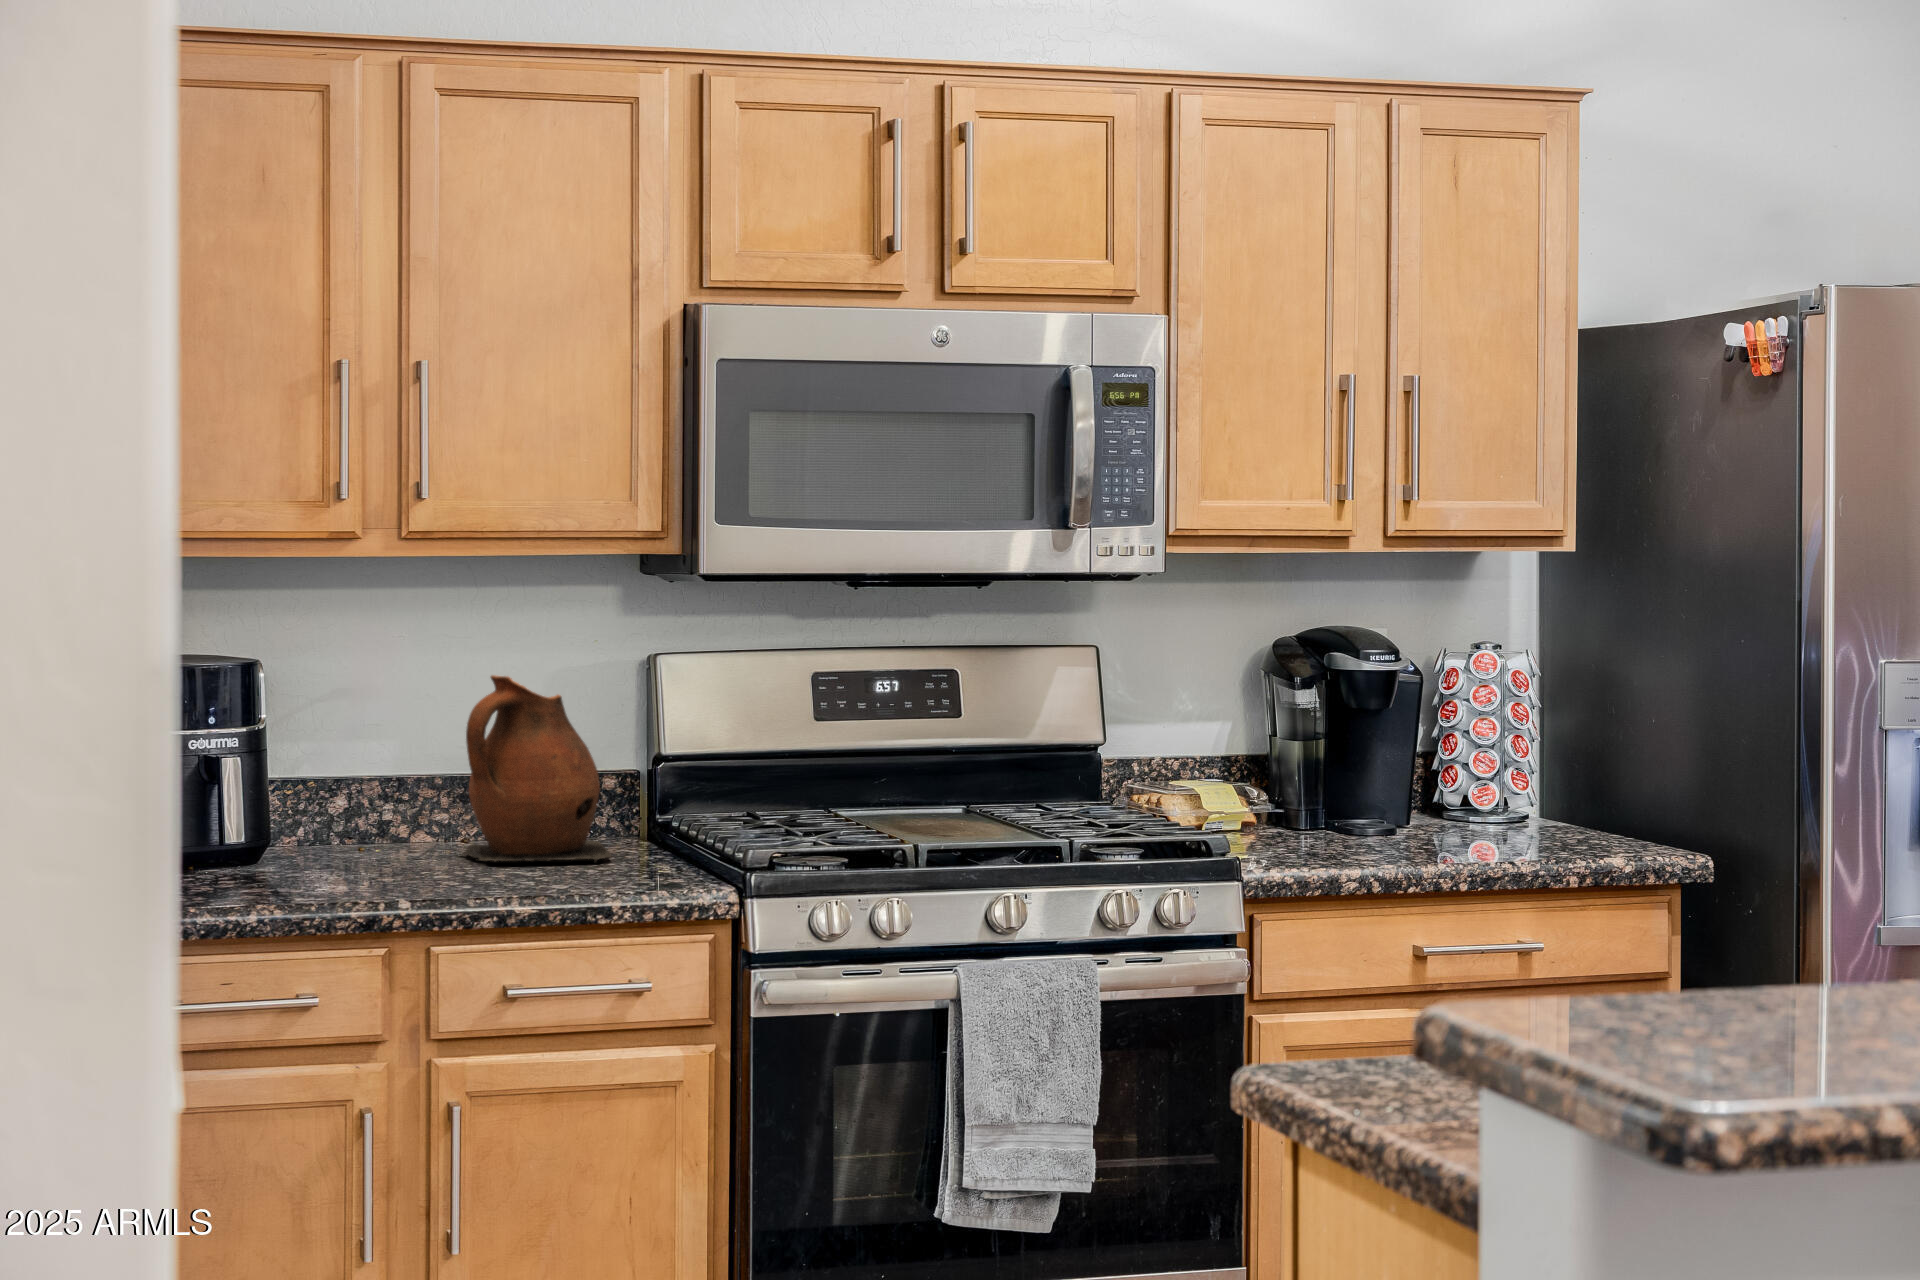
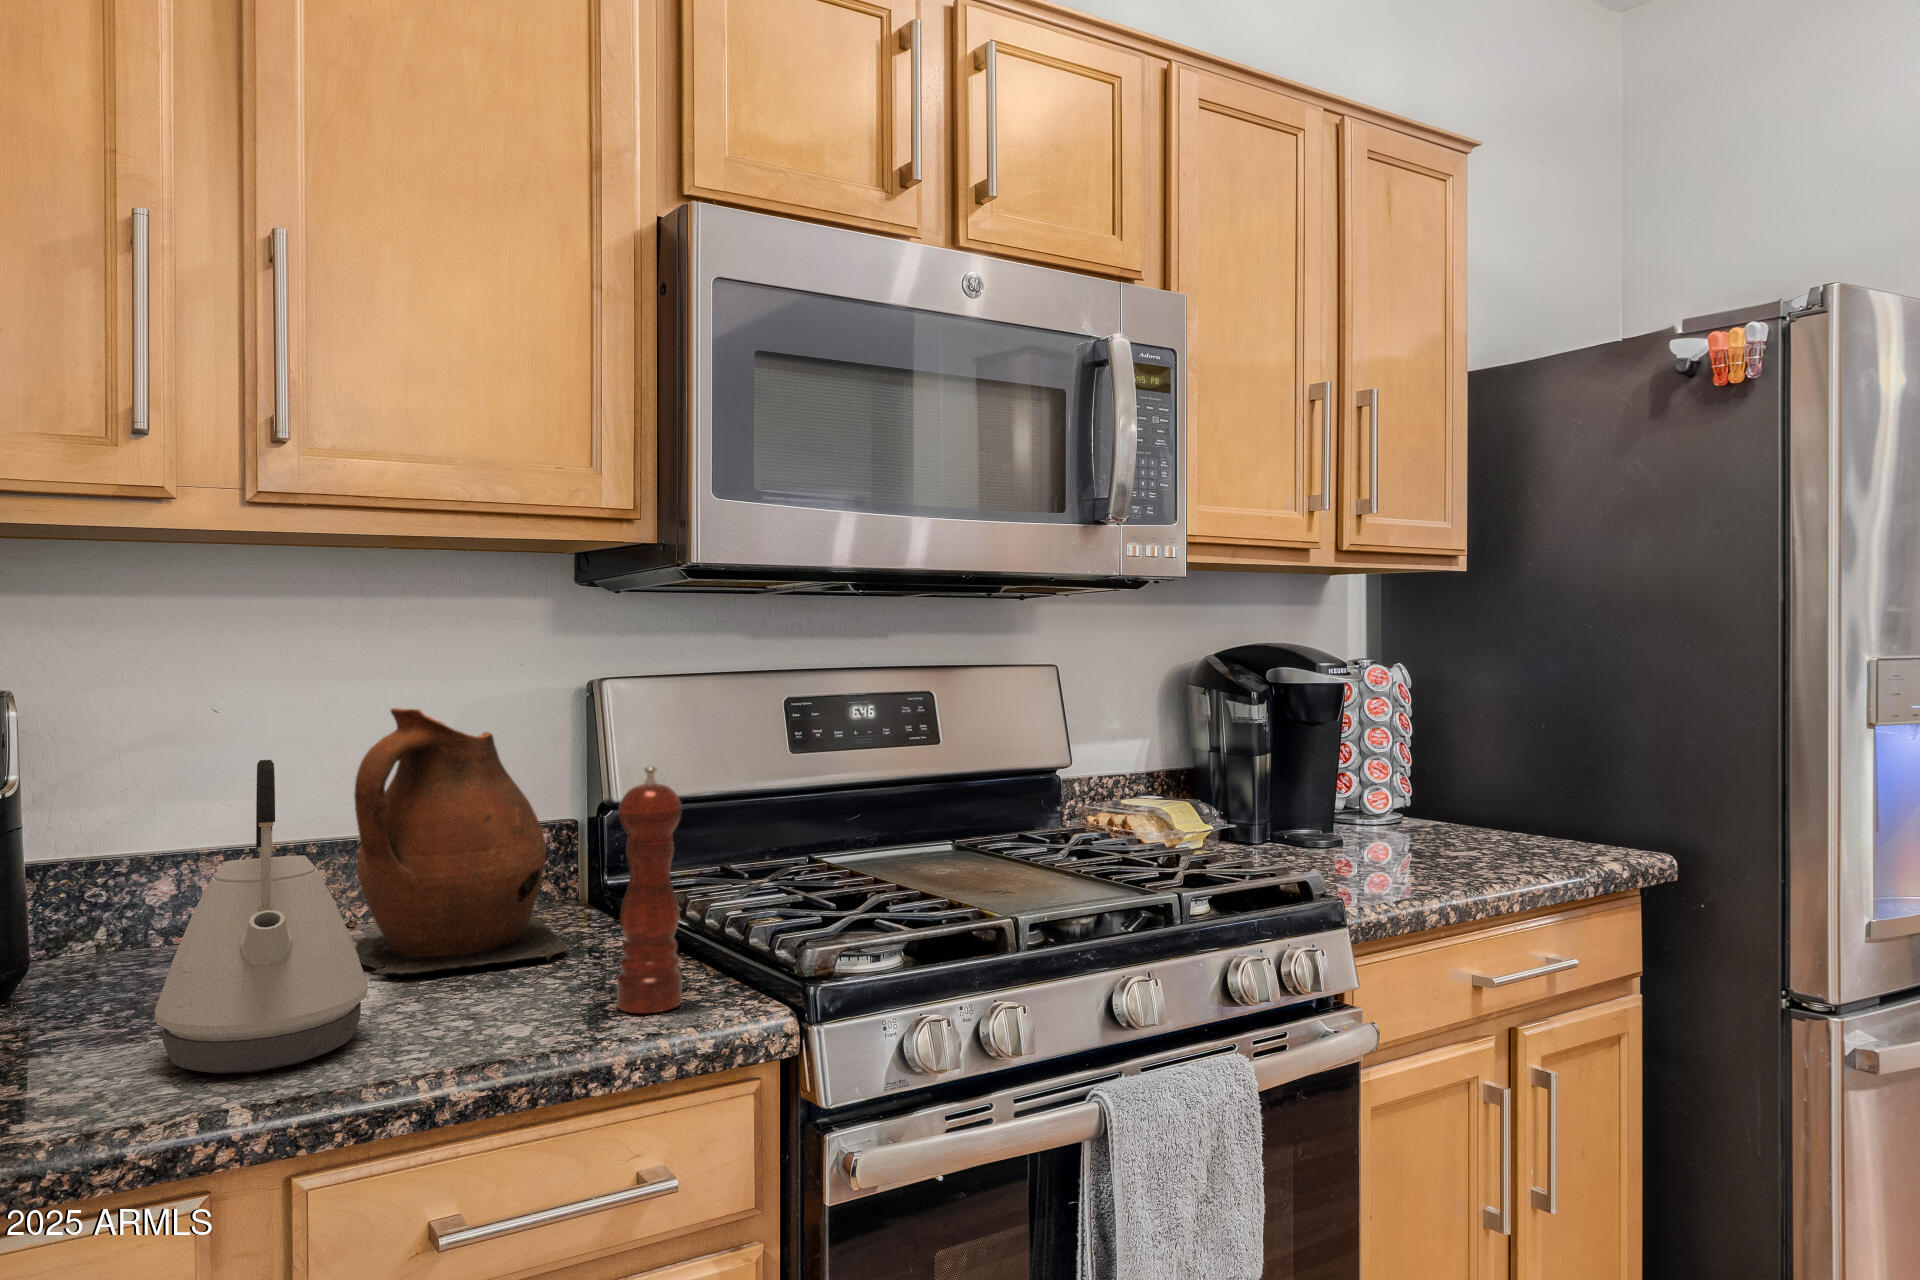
kettle: none [355,707,471,891] -> present [155,760,368,1074]
pepper mill: none [626,721,670,885] -> present [617,767,682,1013]

